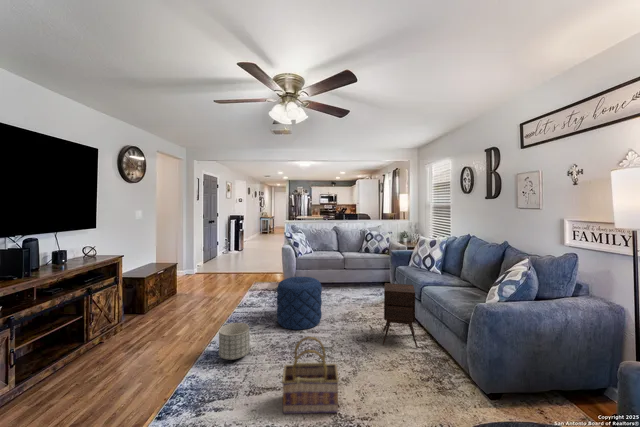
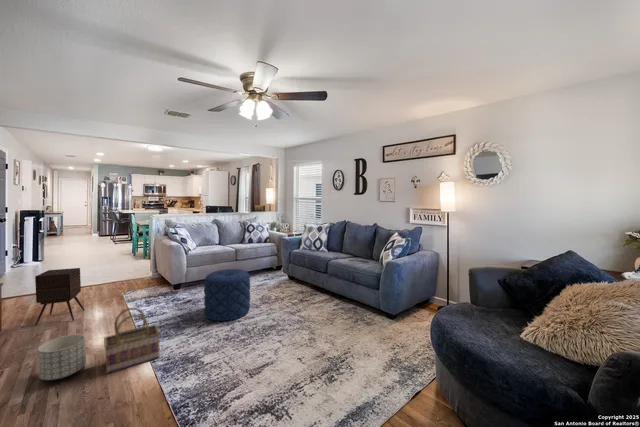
side table: present [383,283,418,348] -> present [35,268,84,326]
planter: present [219,323,250,360] -> present [38,335,86,380]
basket: present [282,337,339,414] -> present [104,308,160,373]

